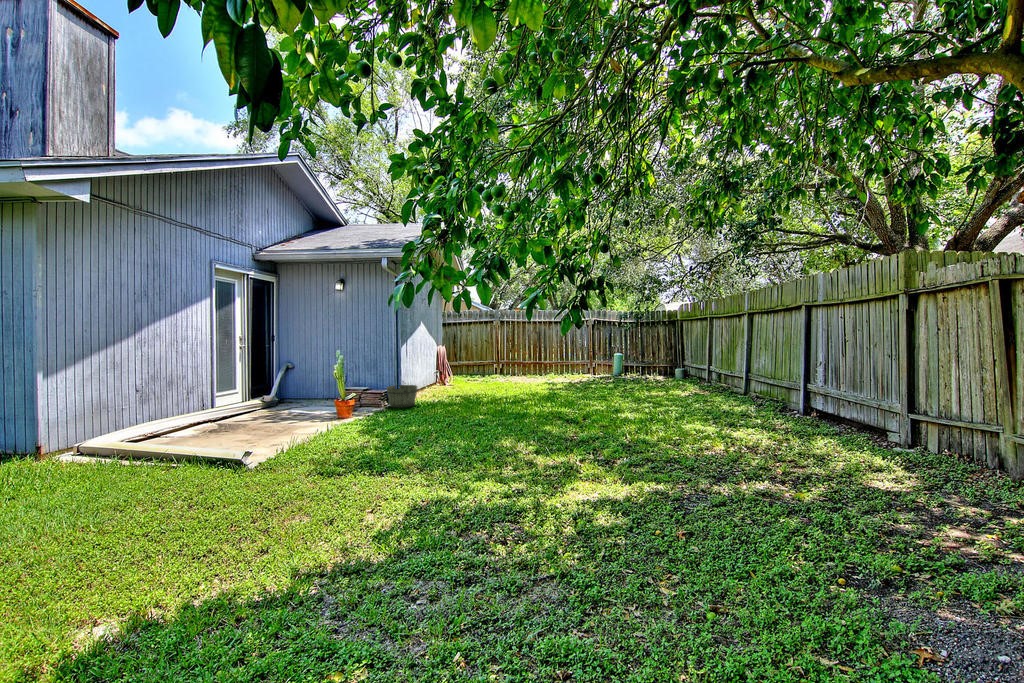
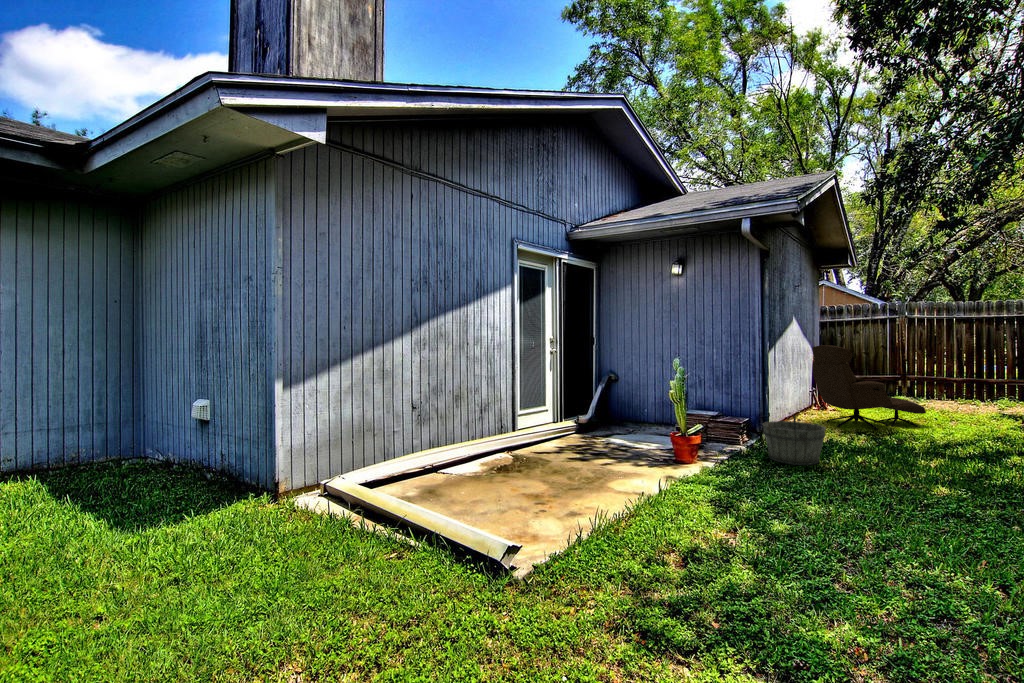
lounge chair: none [421,341,475,389] -> present [813,345,926,430]

